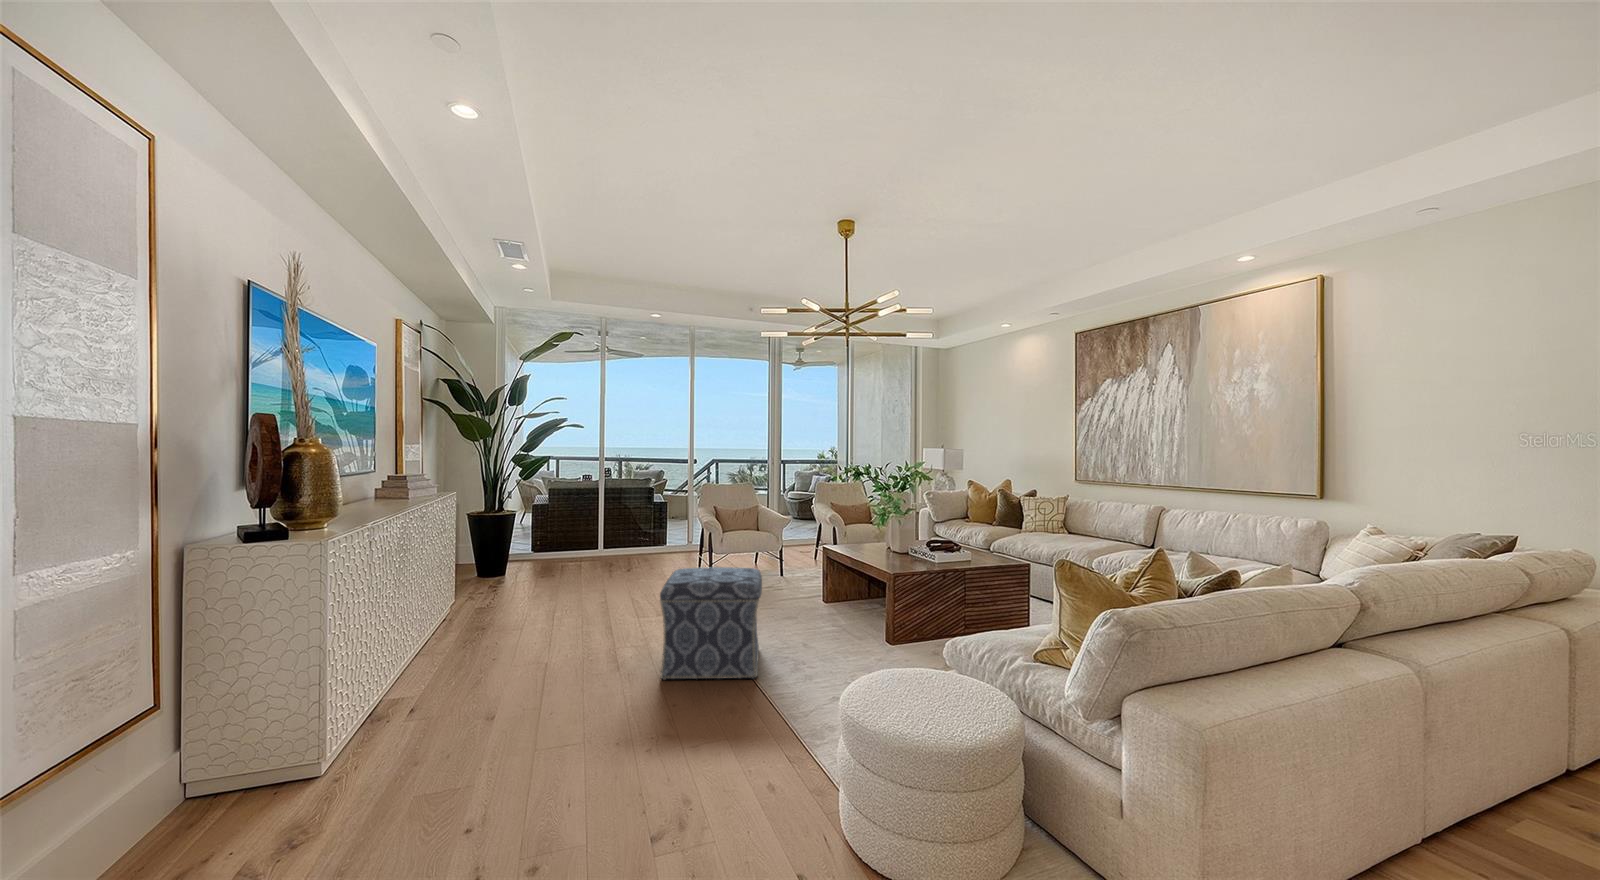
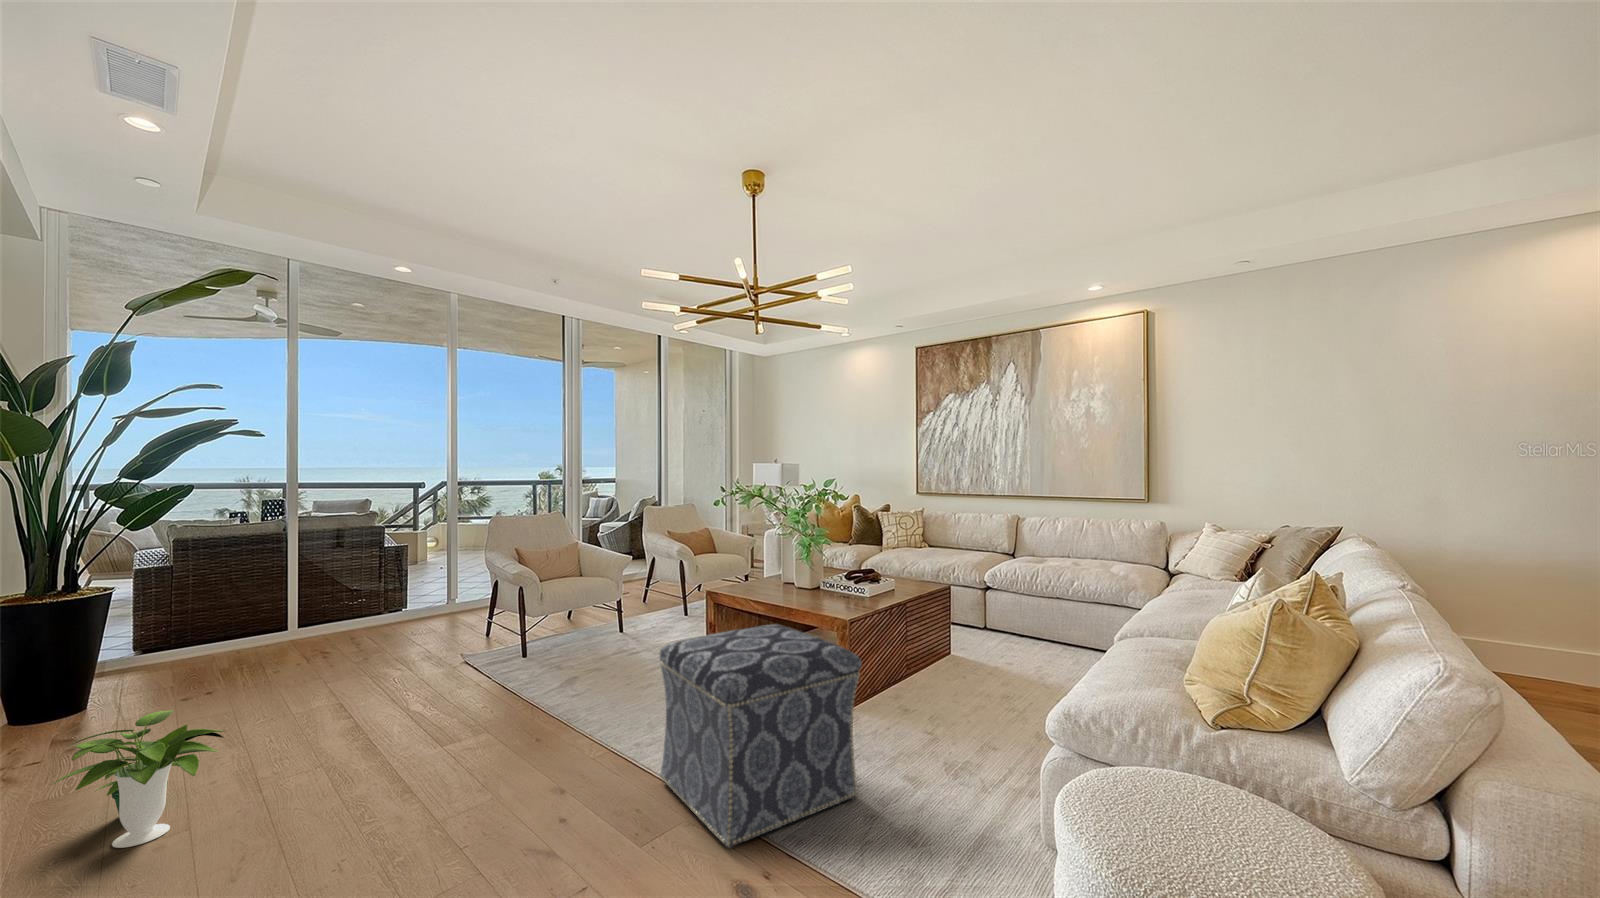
potted plant: none [451,571,511,625] -> present [51,710,224,848]

